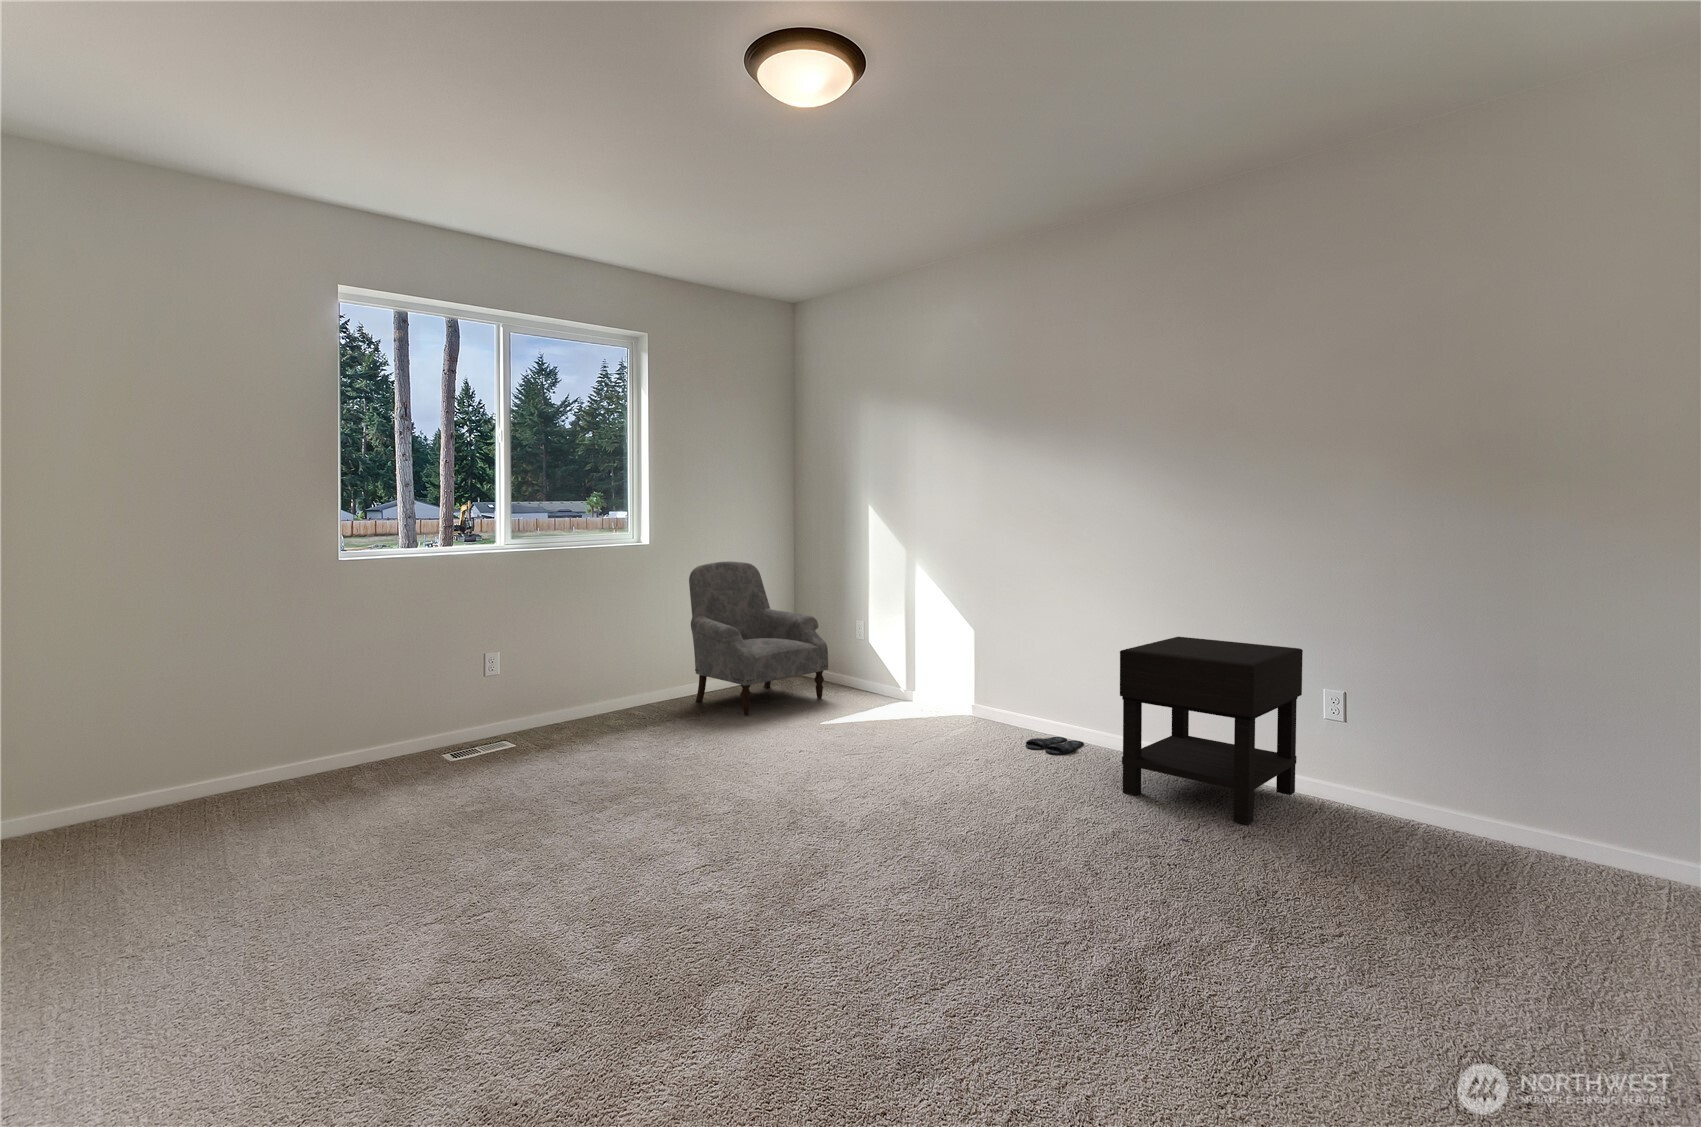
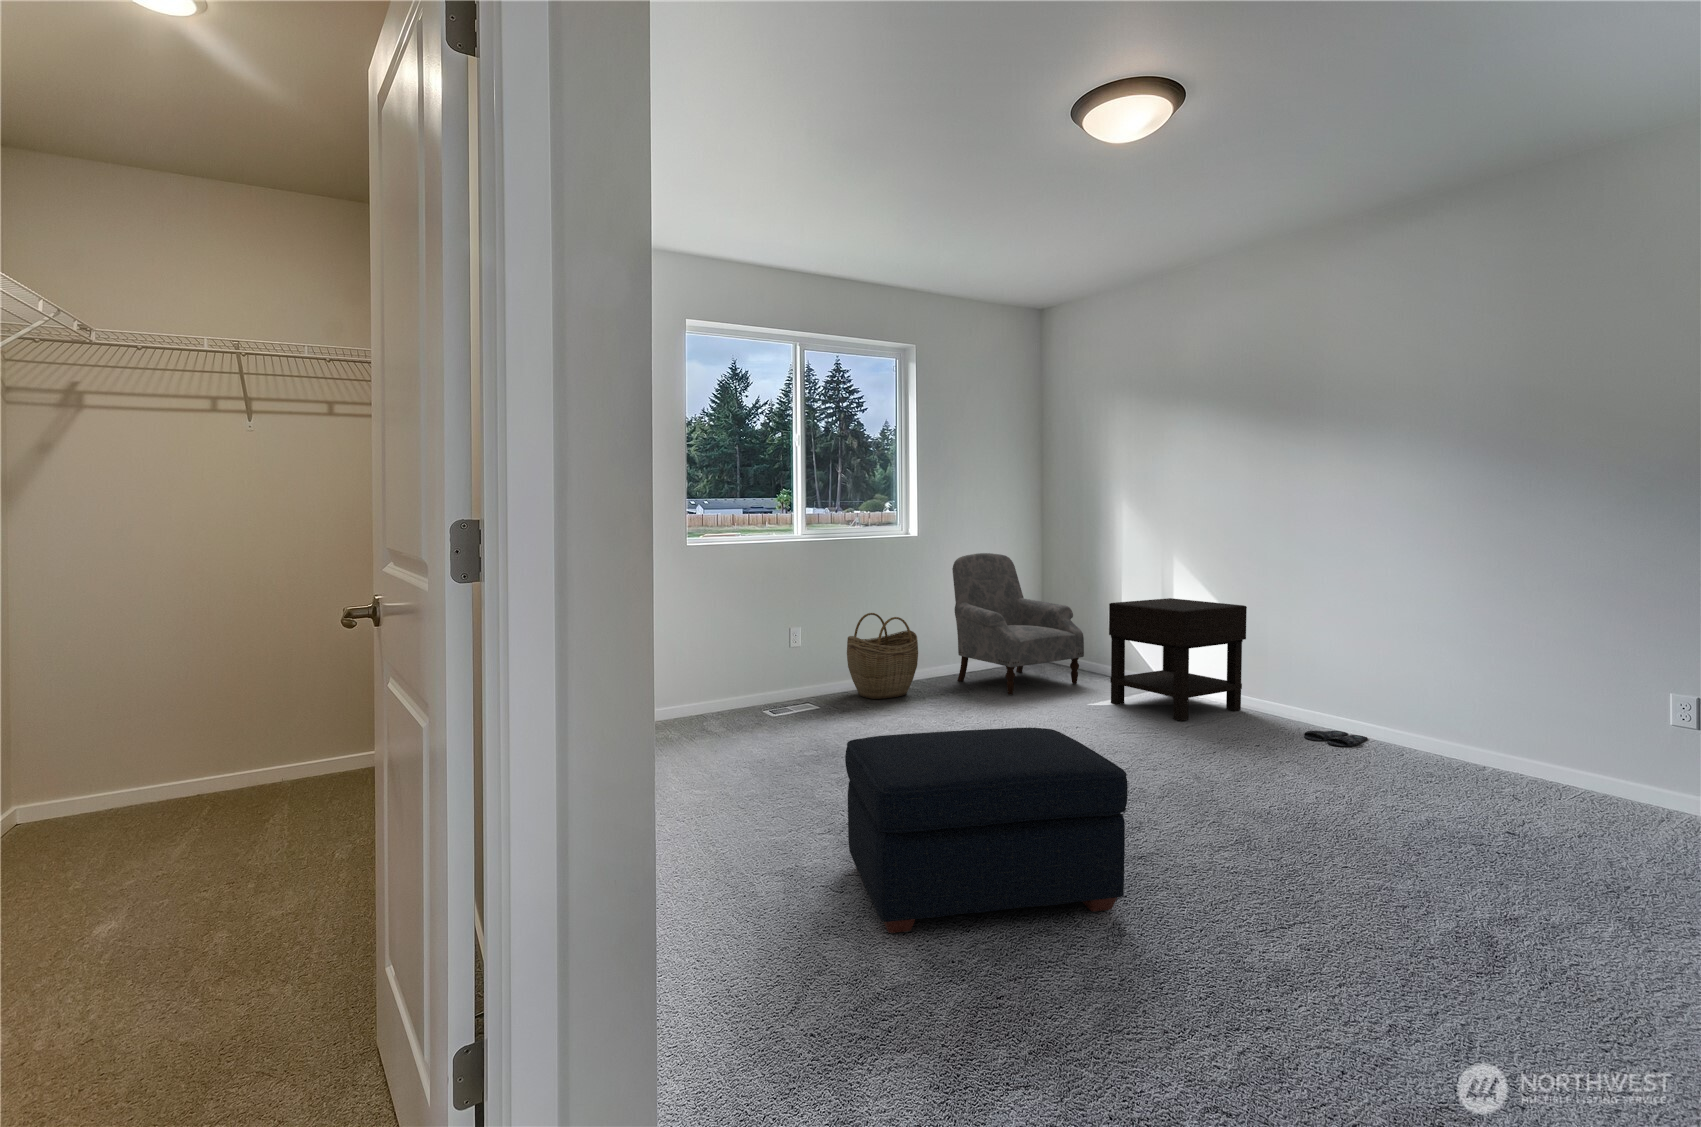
woven basket: none [559,631,644,729] -> present [847,613,918,699]
nightstand: present [1120,637,1303,824] -> present [1109,598,1247,721]
ottoman: none [428,771,765,1063] -> present [845,728,1128,933]

